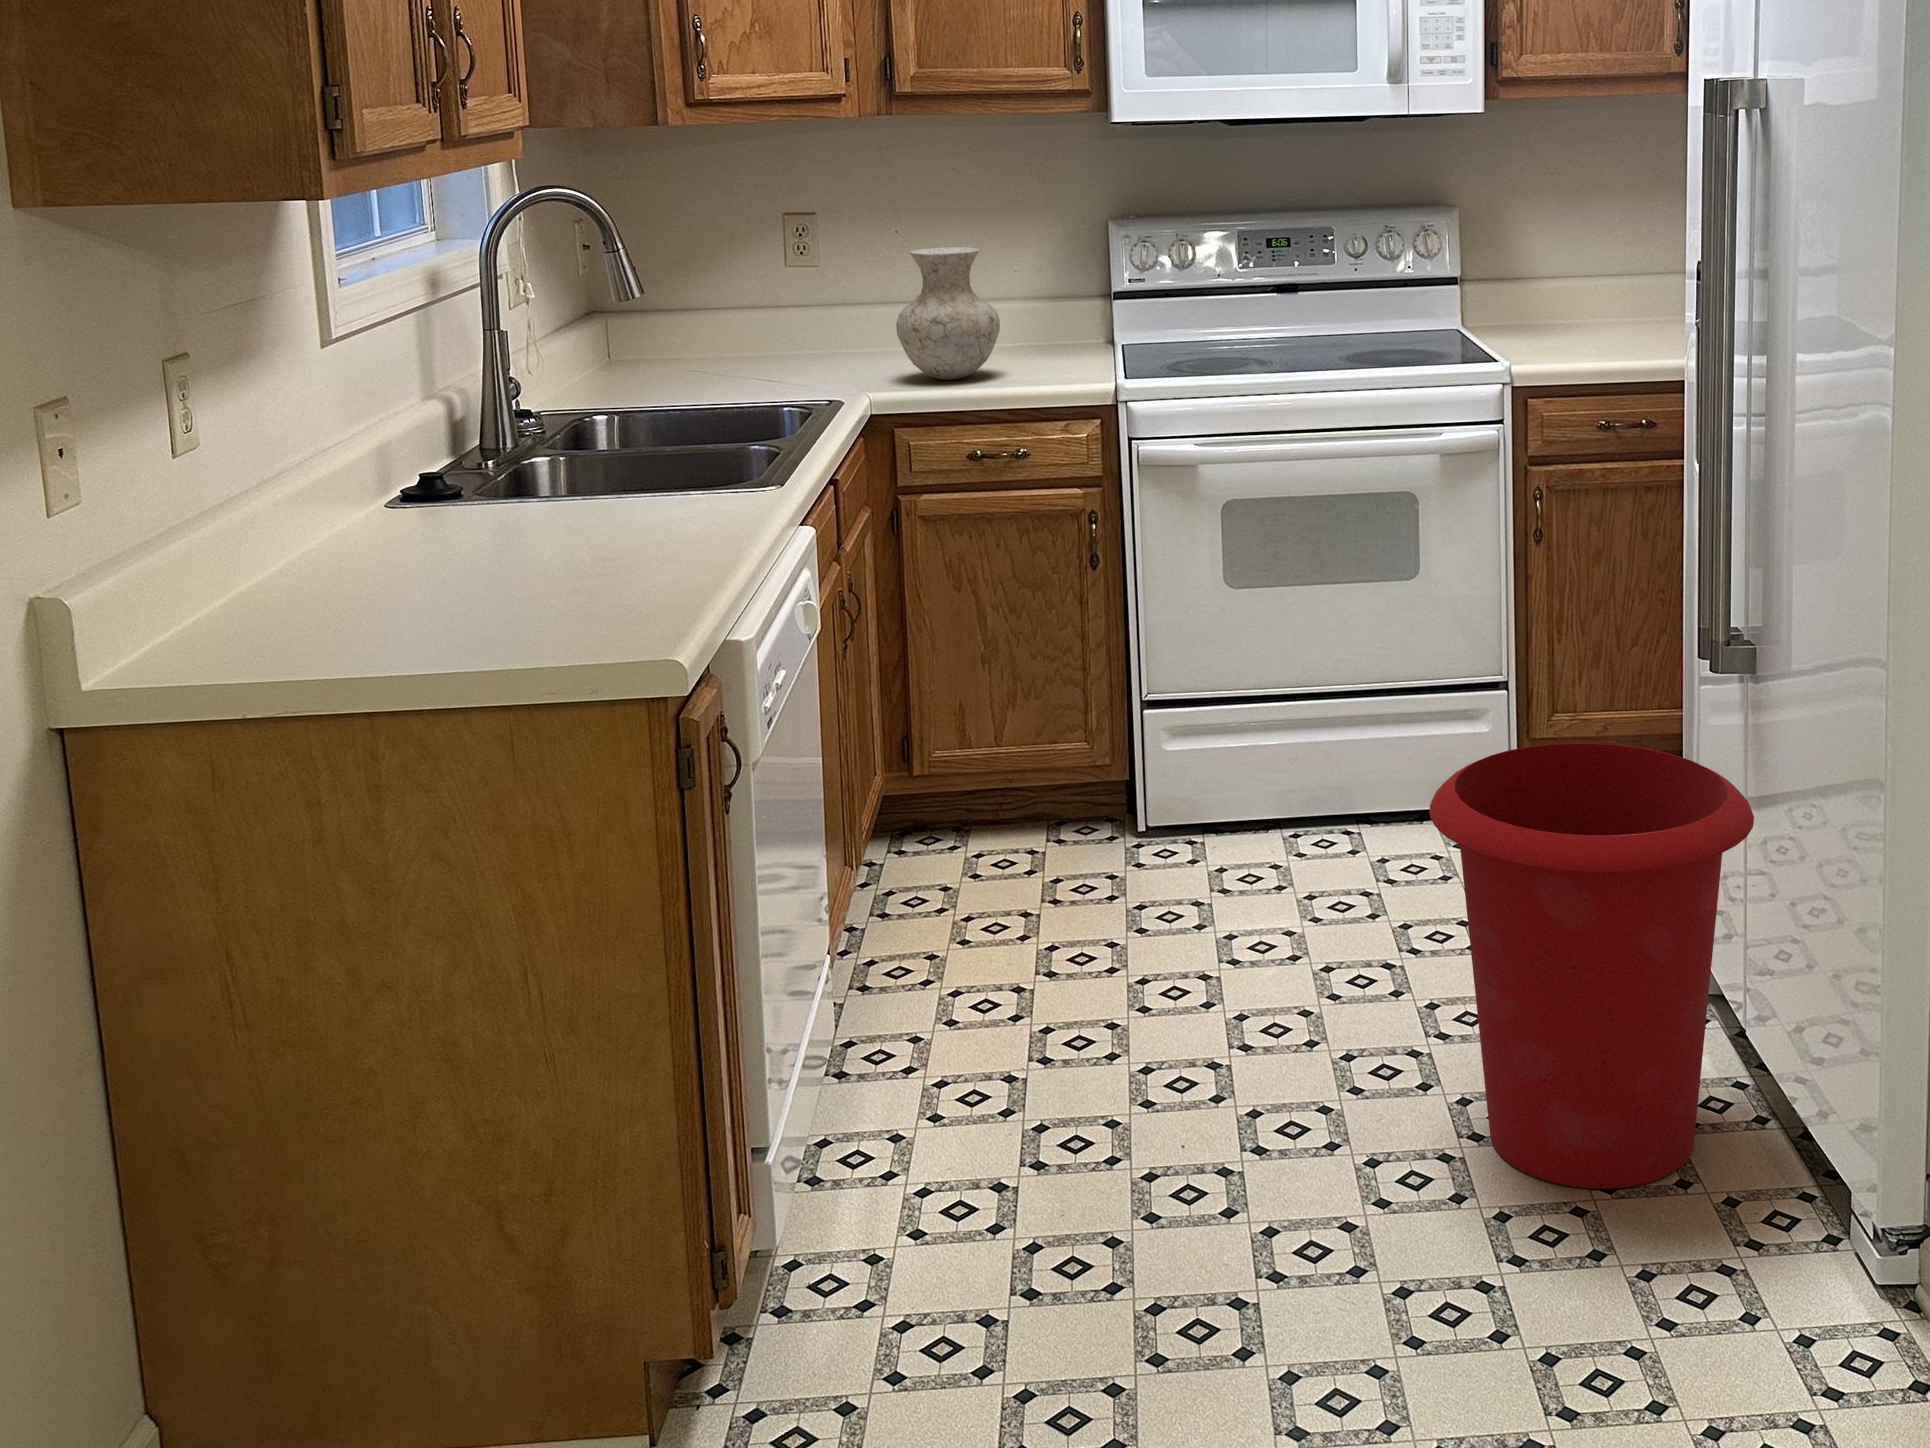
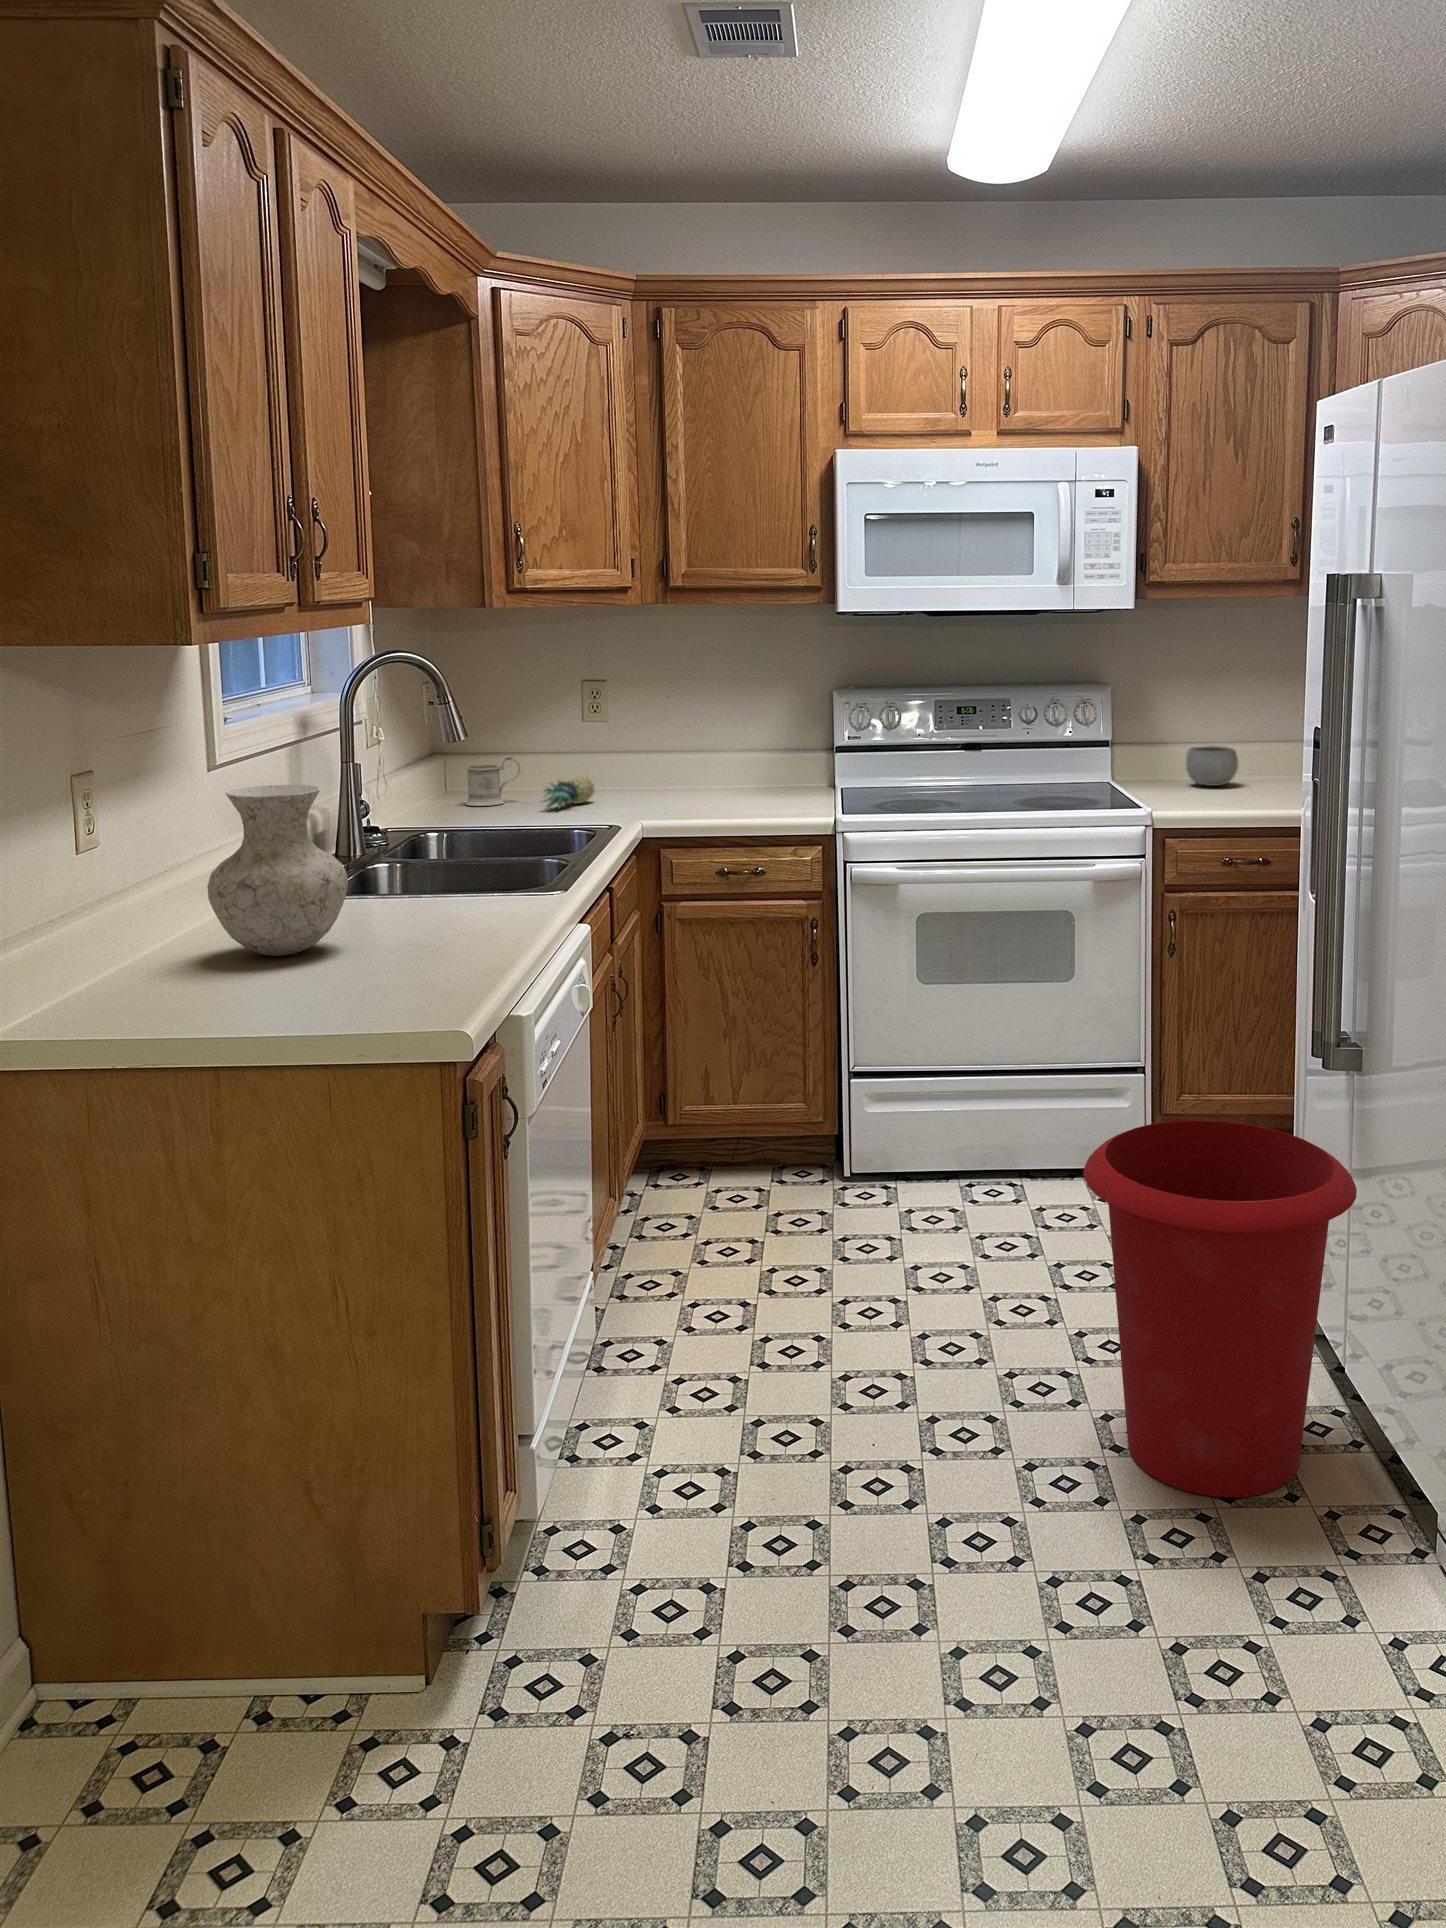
vase: present [896,247,1000,380] -> present [207,785,348,956]
bowl: none [1555,280,1620,330] -> present [1186,746,1238,786]
mug: none [635,314,706,379] -> present [465,757,520,806]
fruit: none [732,338,803,383] -> present [544,777,594,808]

